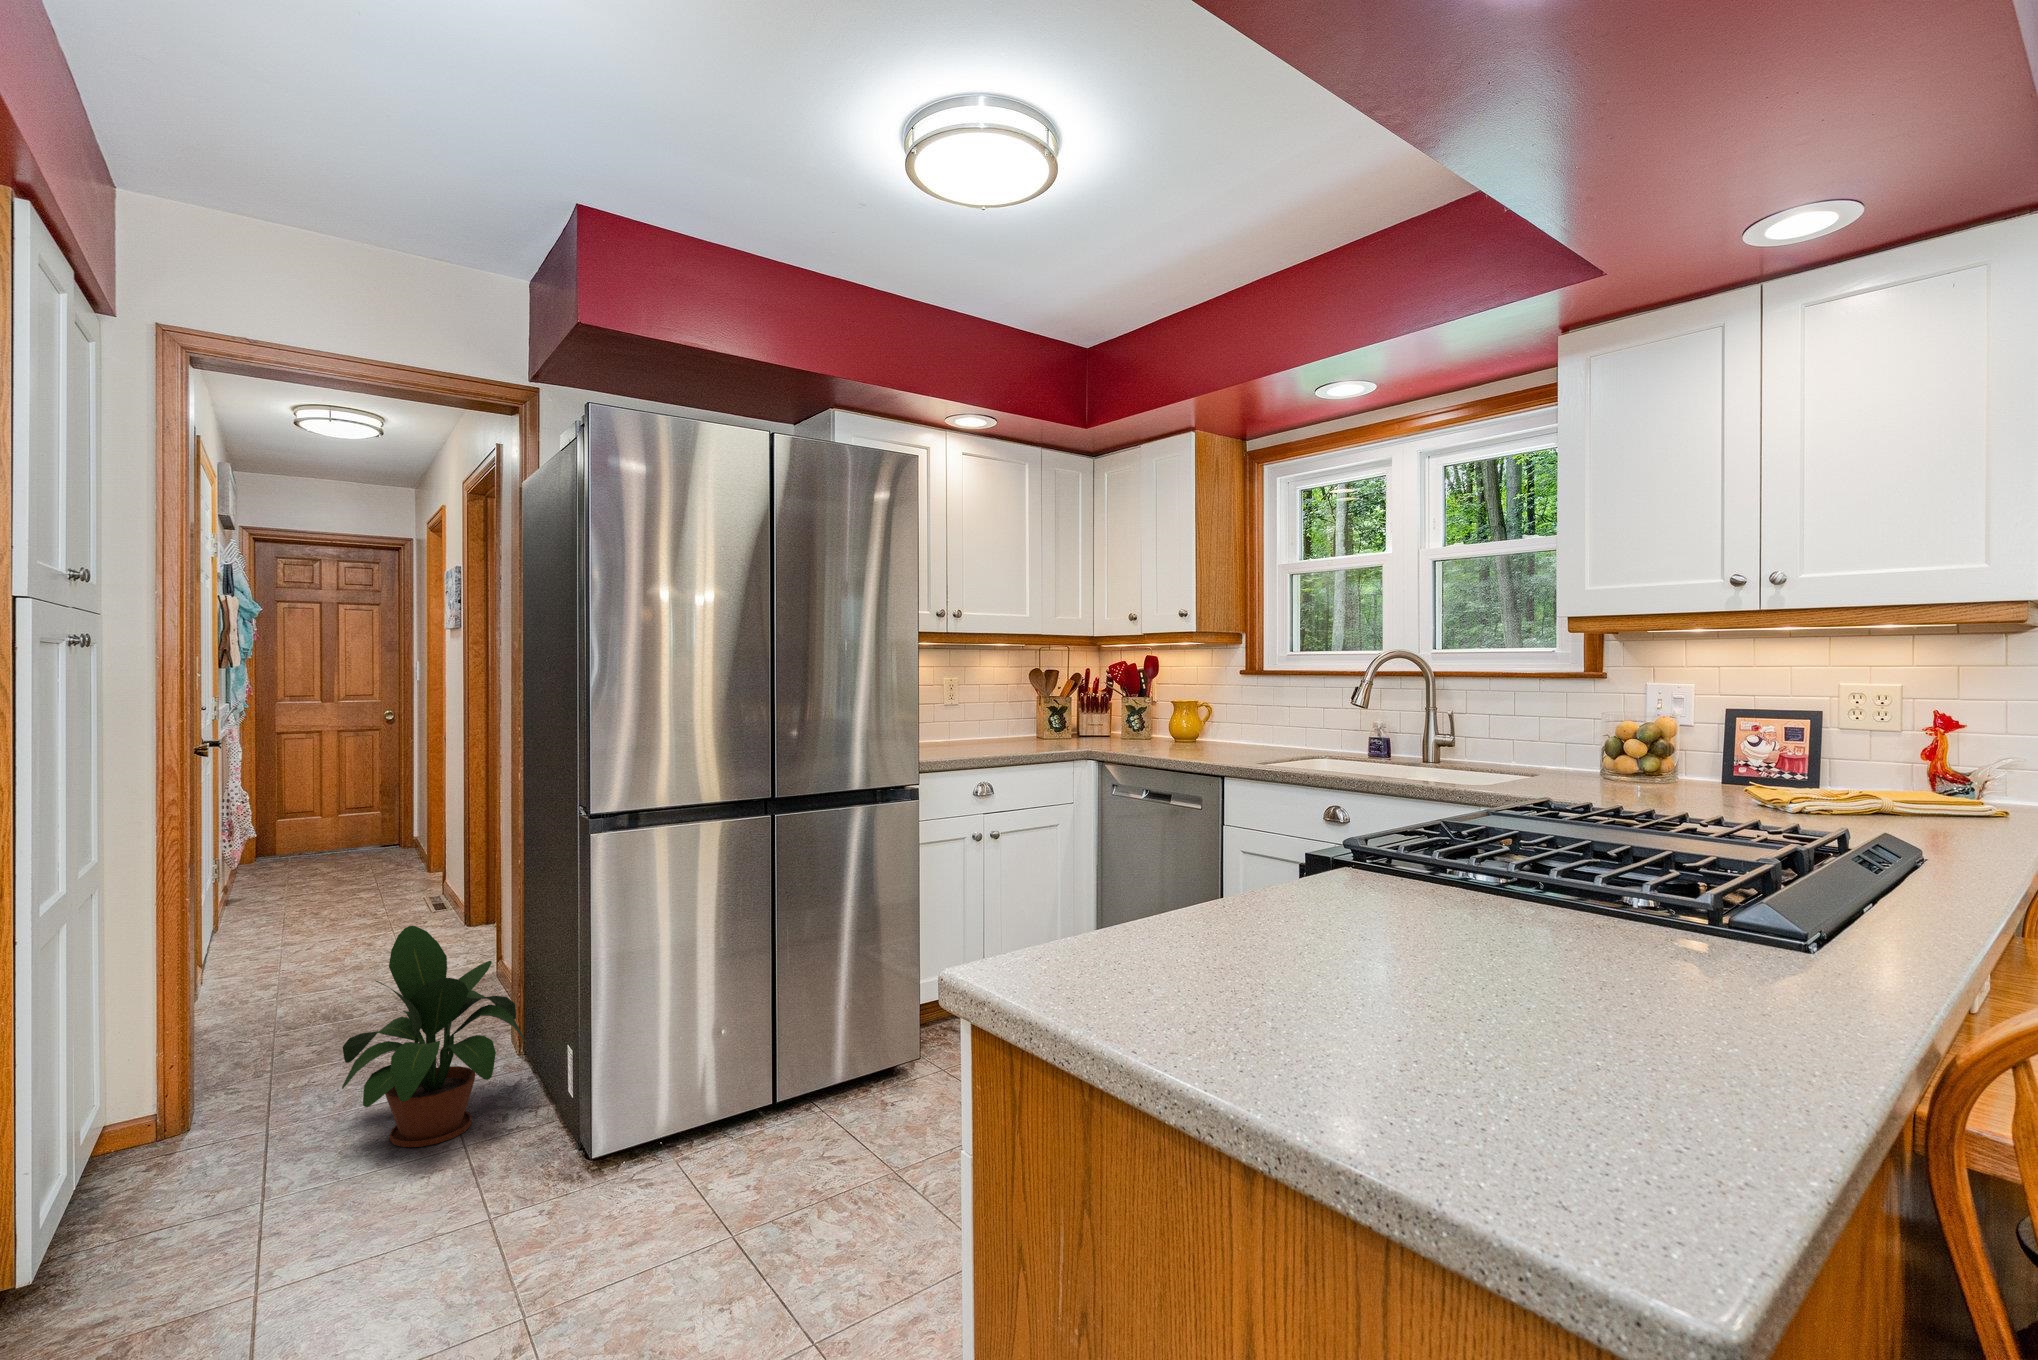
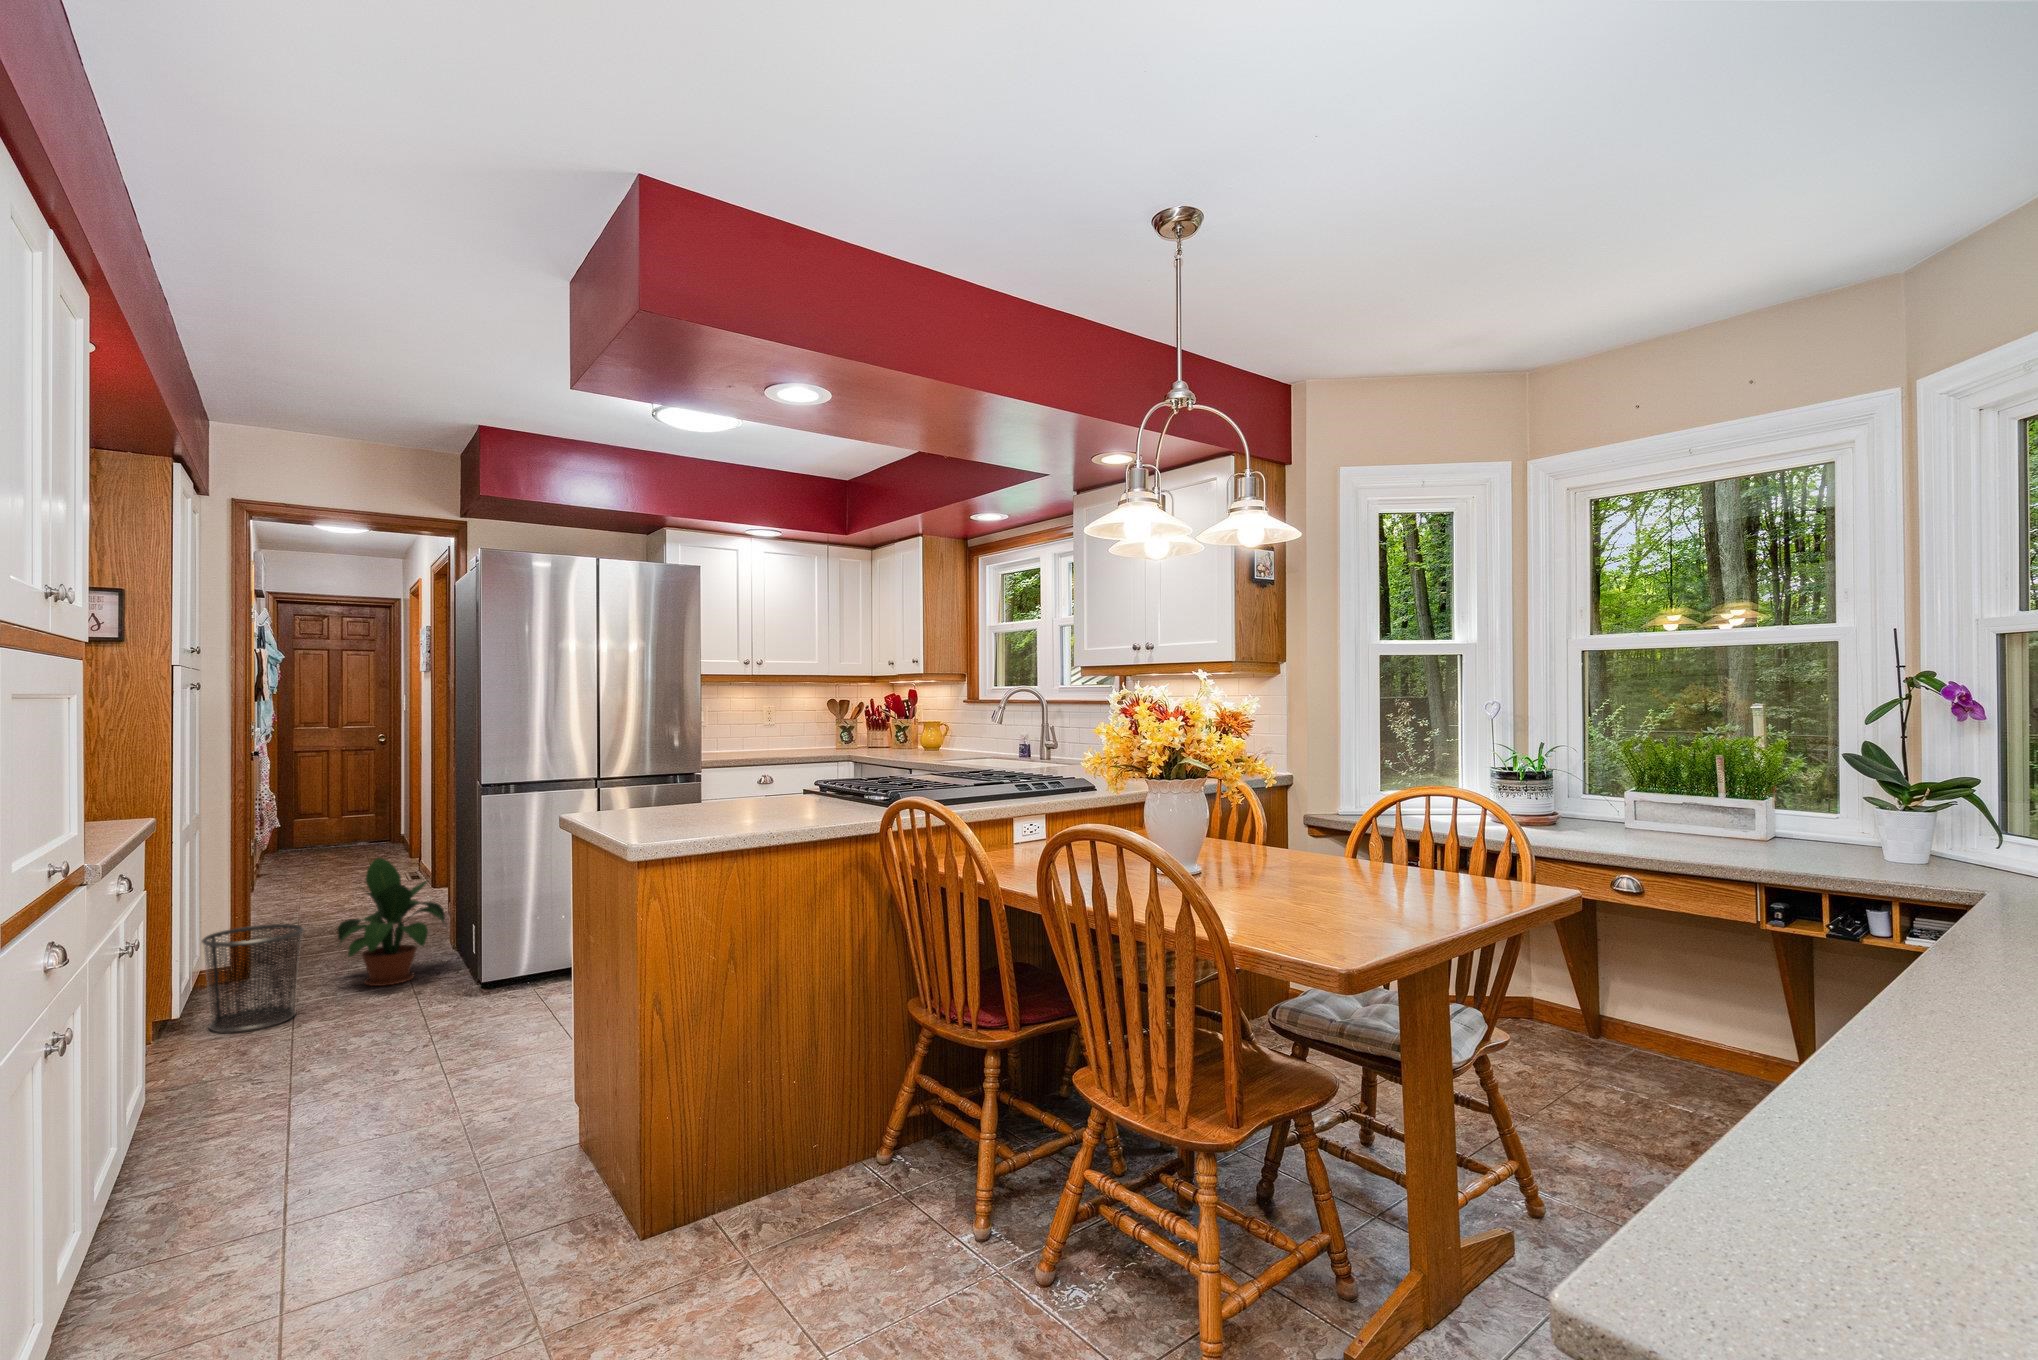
trash can: none [85,1066,284,1295] -> present [202,924,304,1032]

